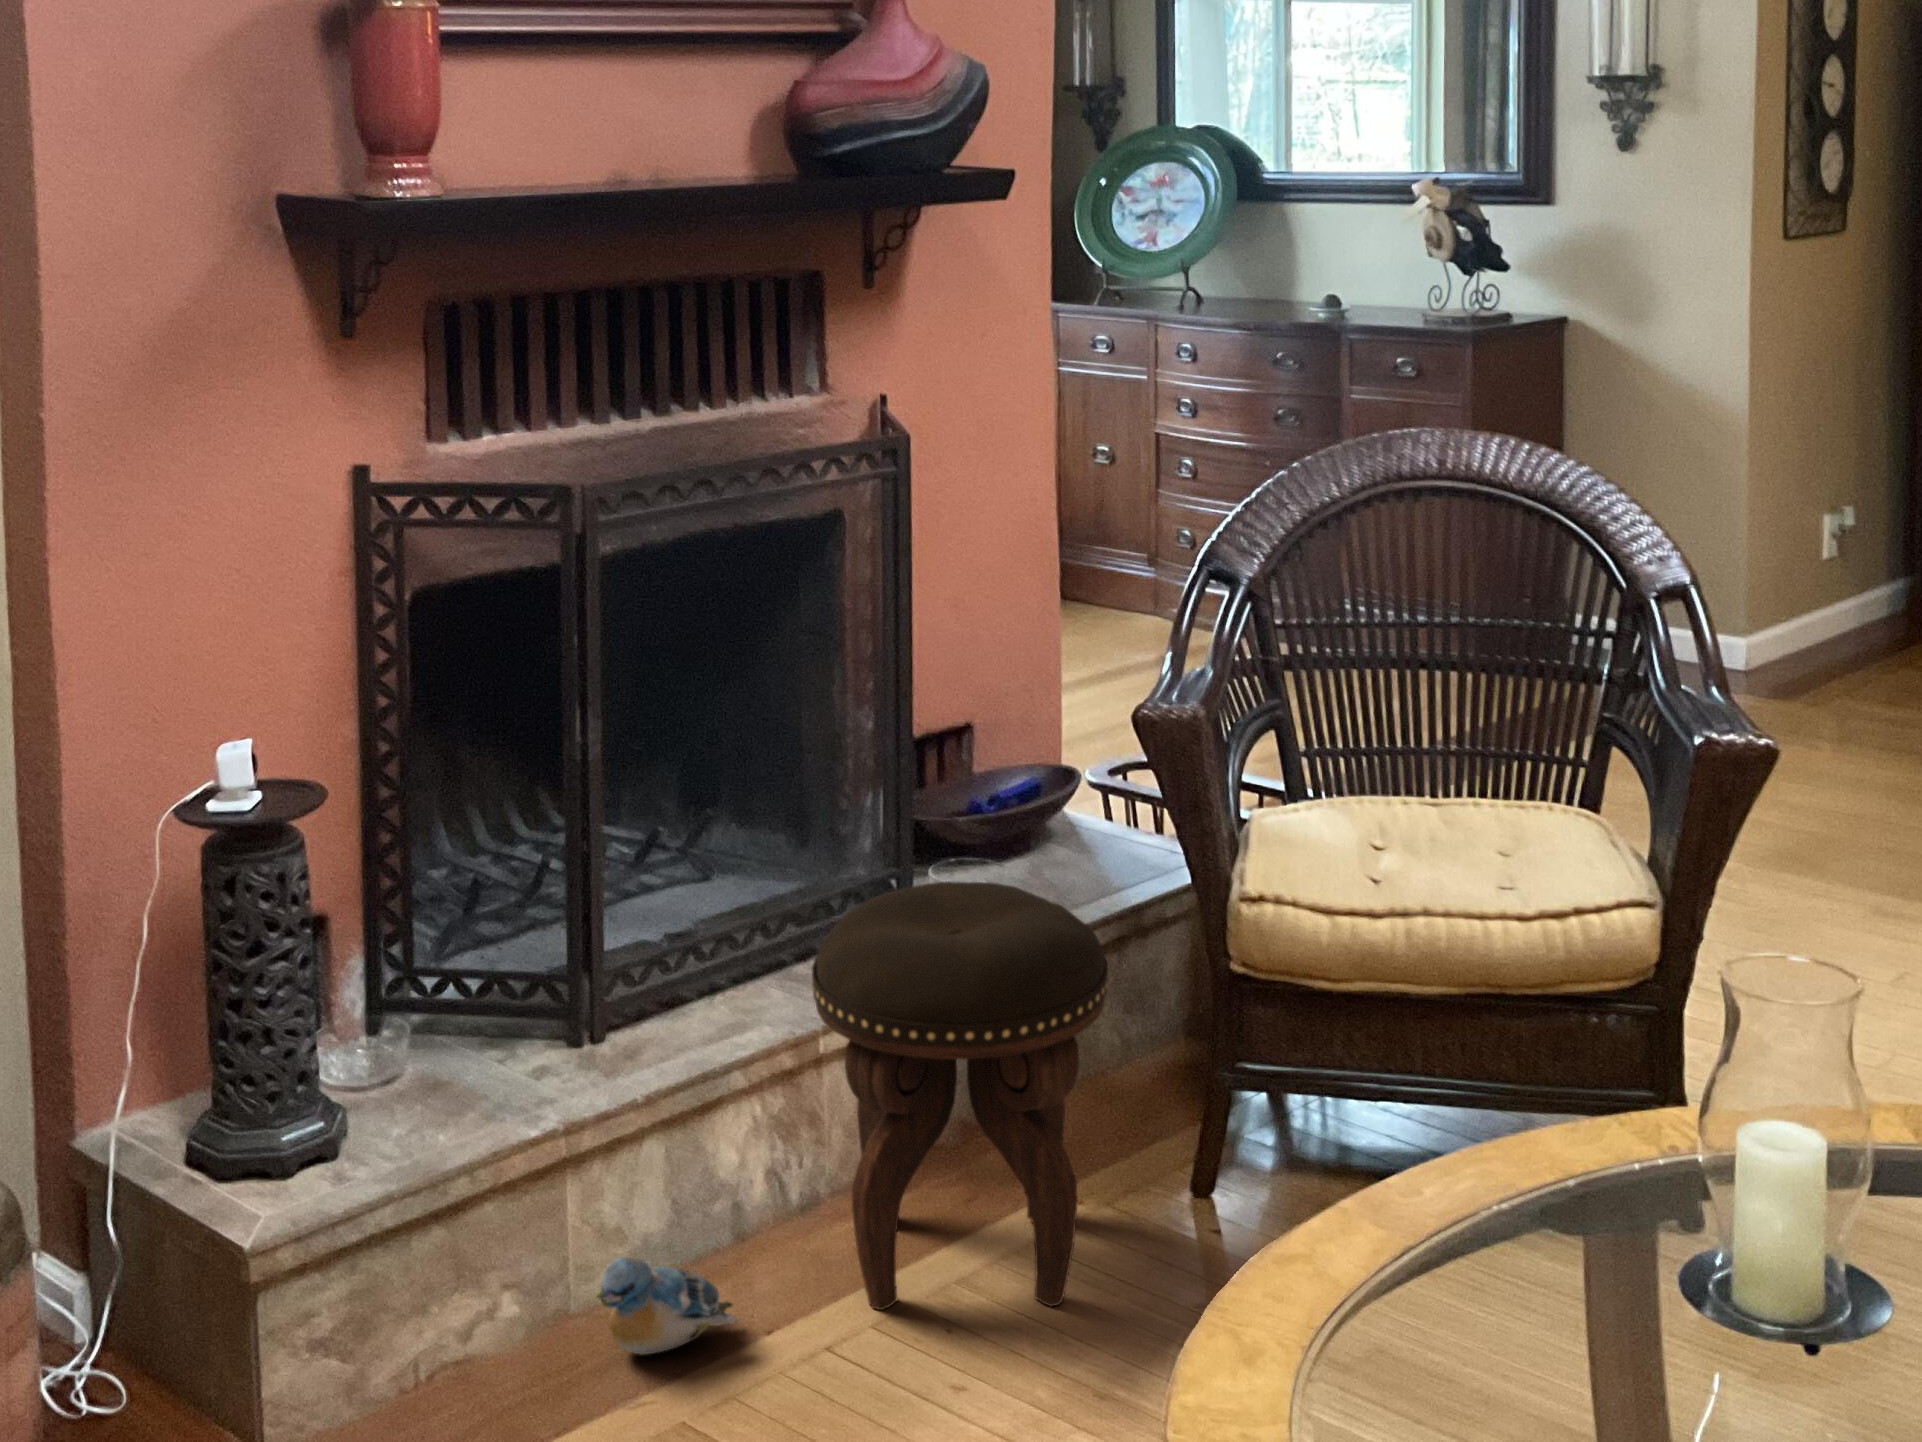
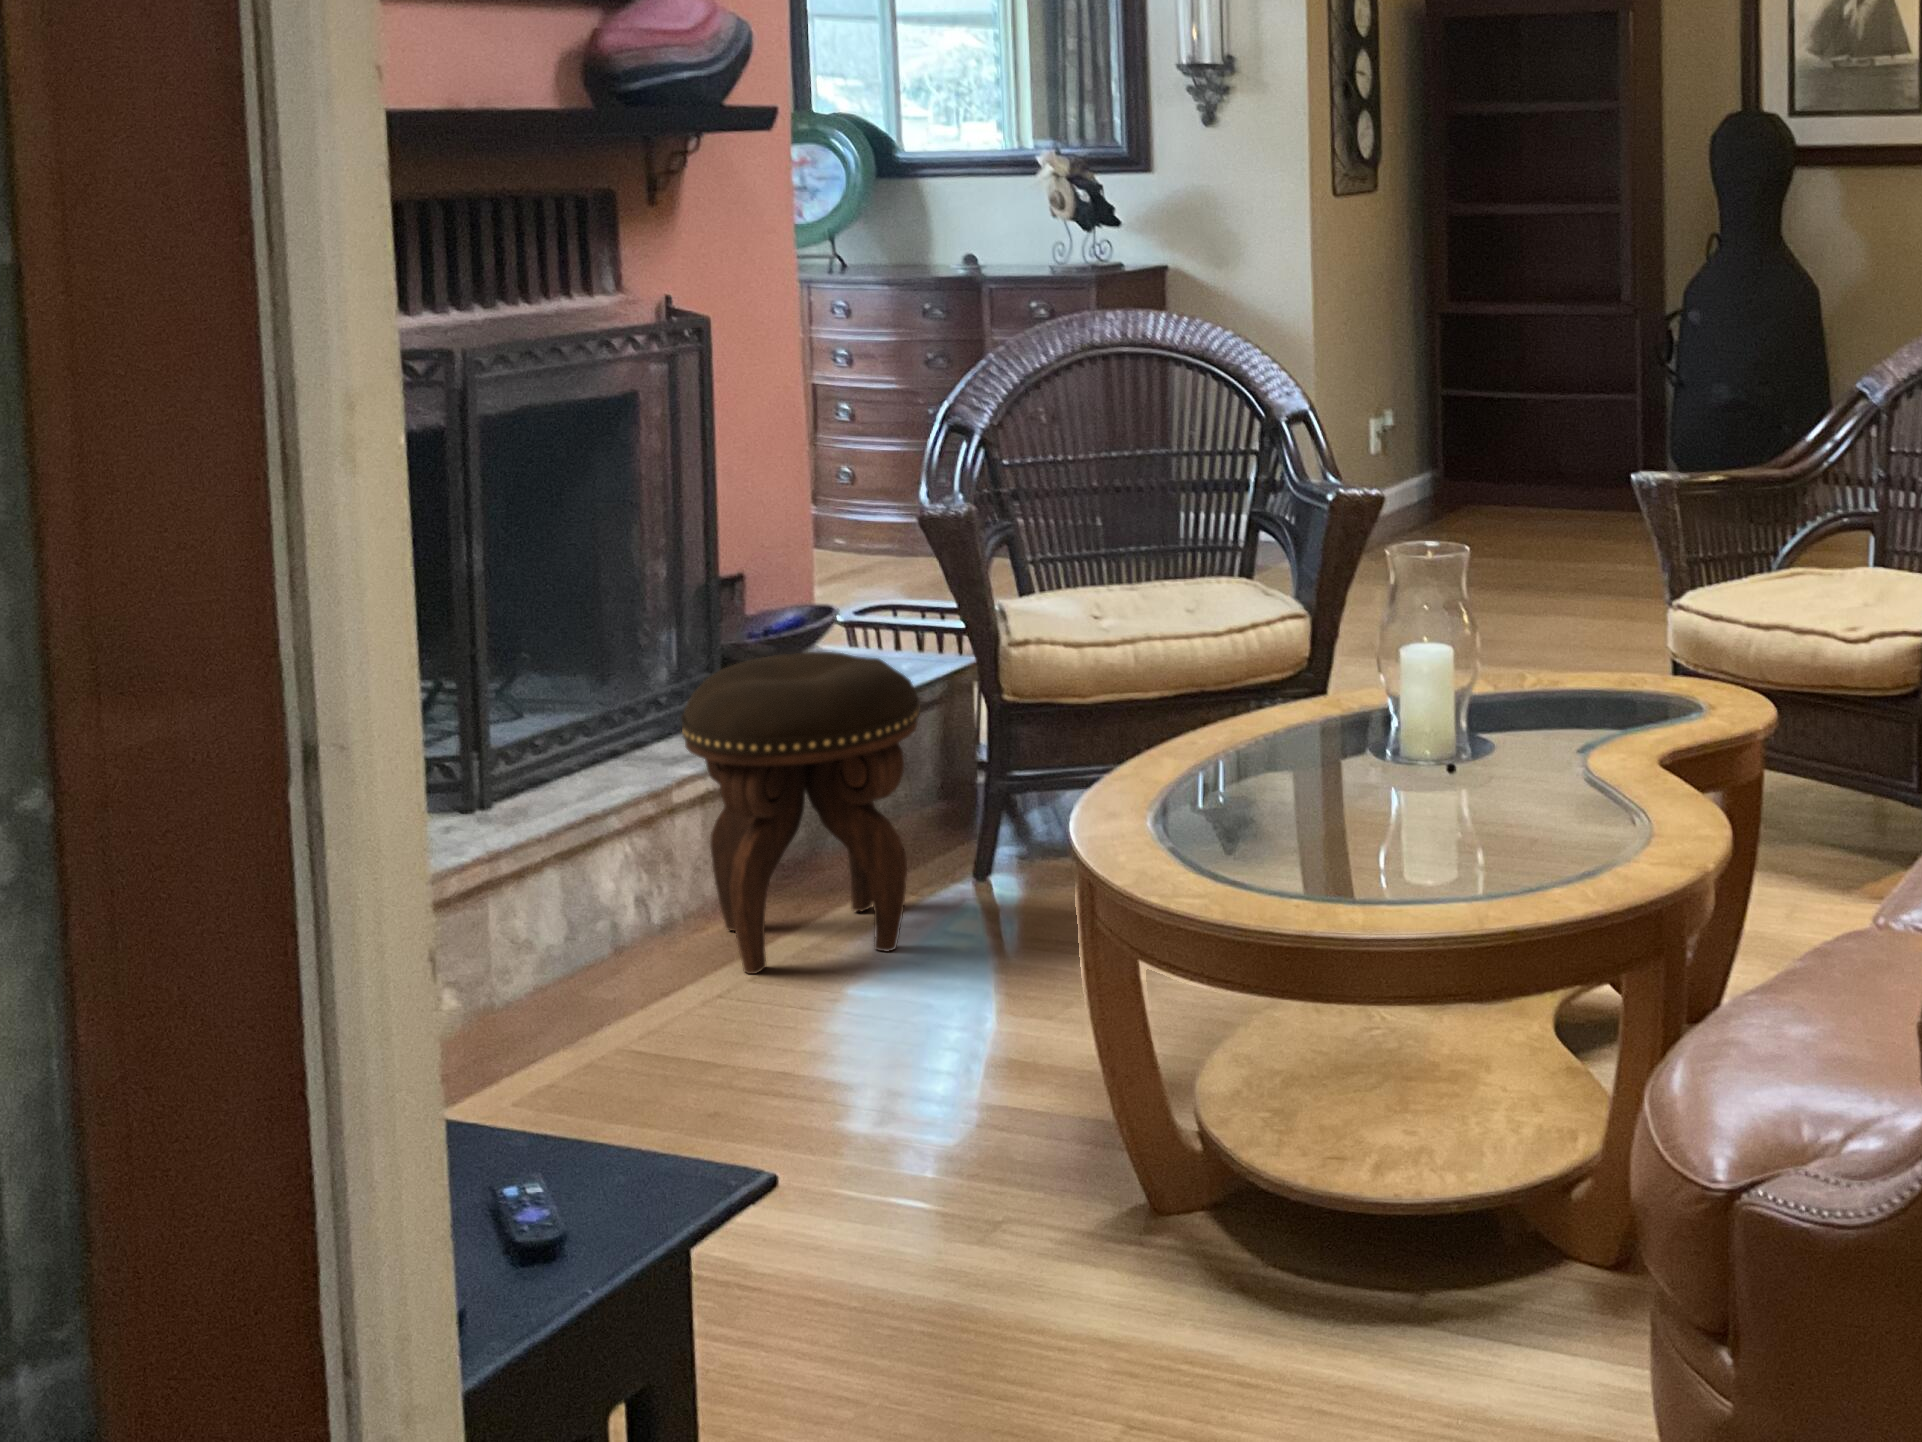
plush toy: present [597,1257,736,1355] -> none [533,948,647,1024]

